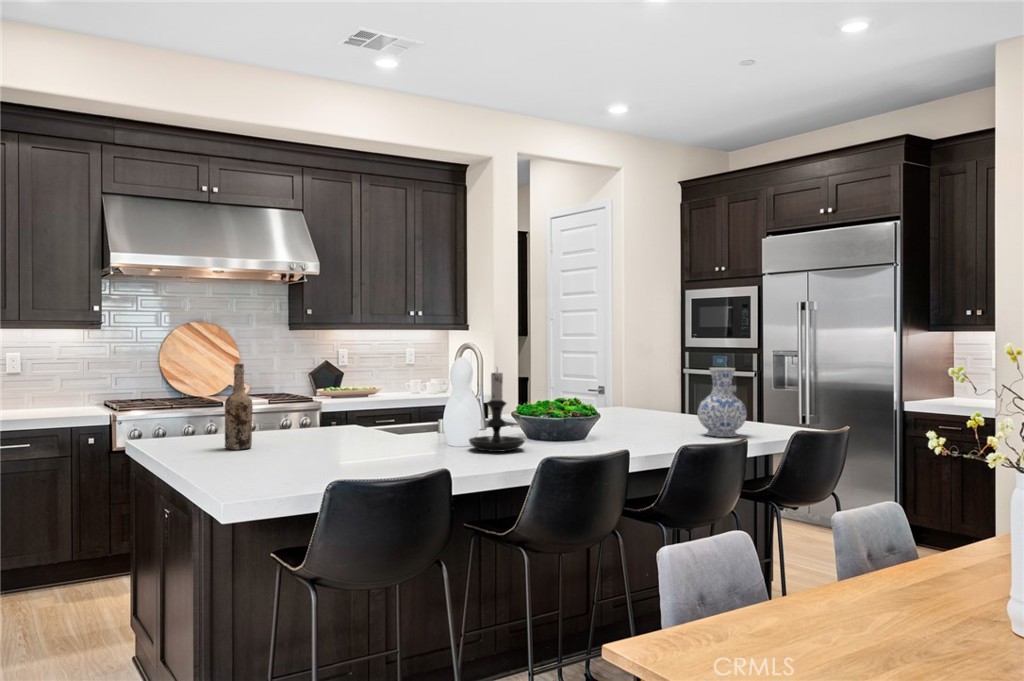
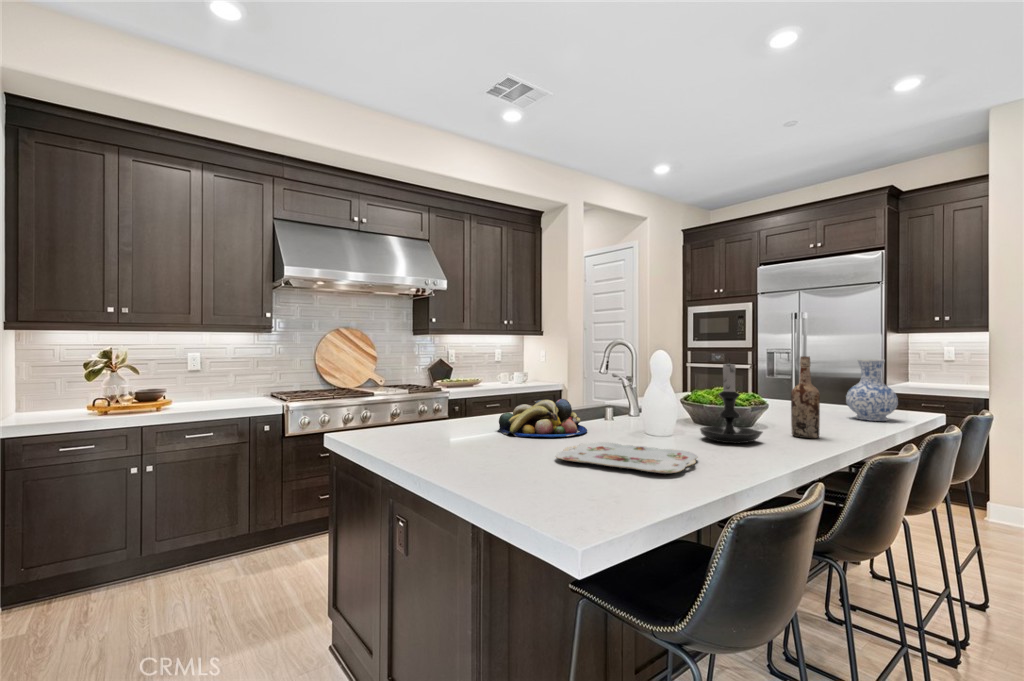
wine bottle: present [225,364,253,450] -> present [791,356,820,438]
fruit bowl: none [284,407,378,444] -> present [498,399,587,437]
serving tray: none [286,447,418,469] -> present [556,442,698,474]

